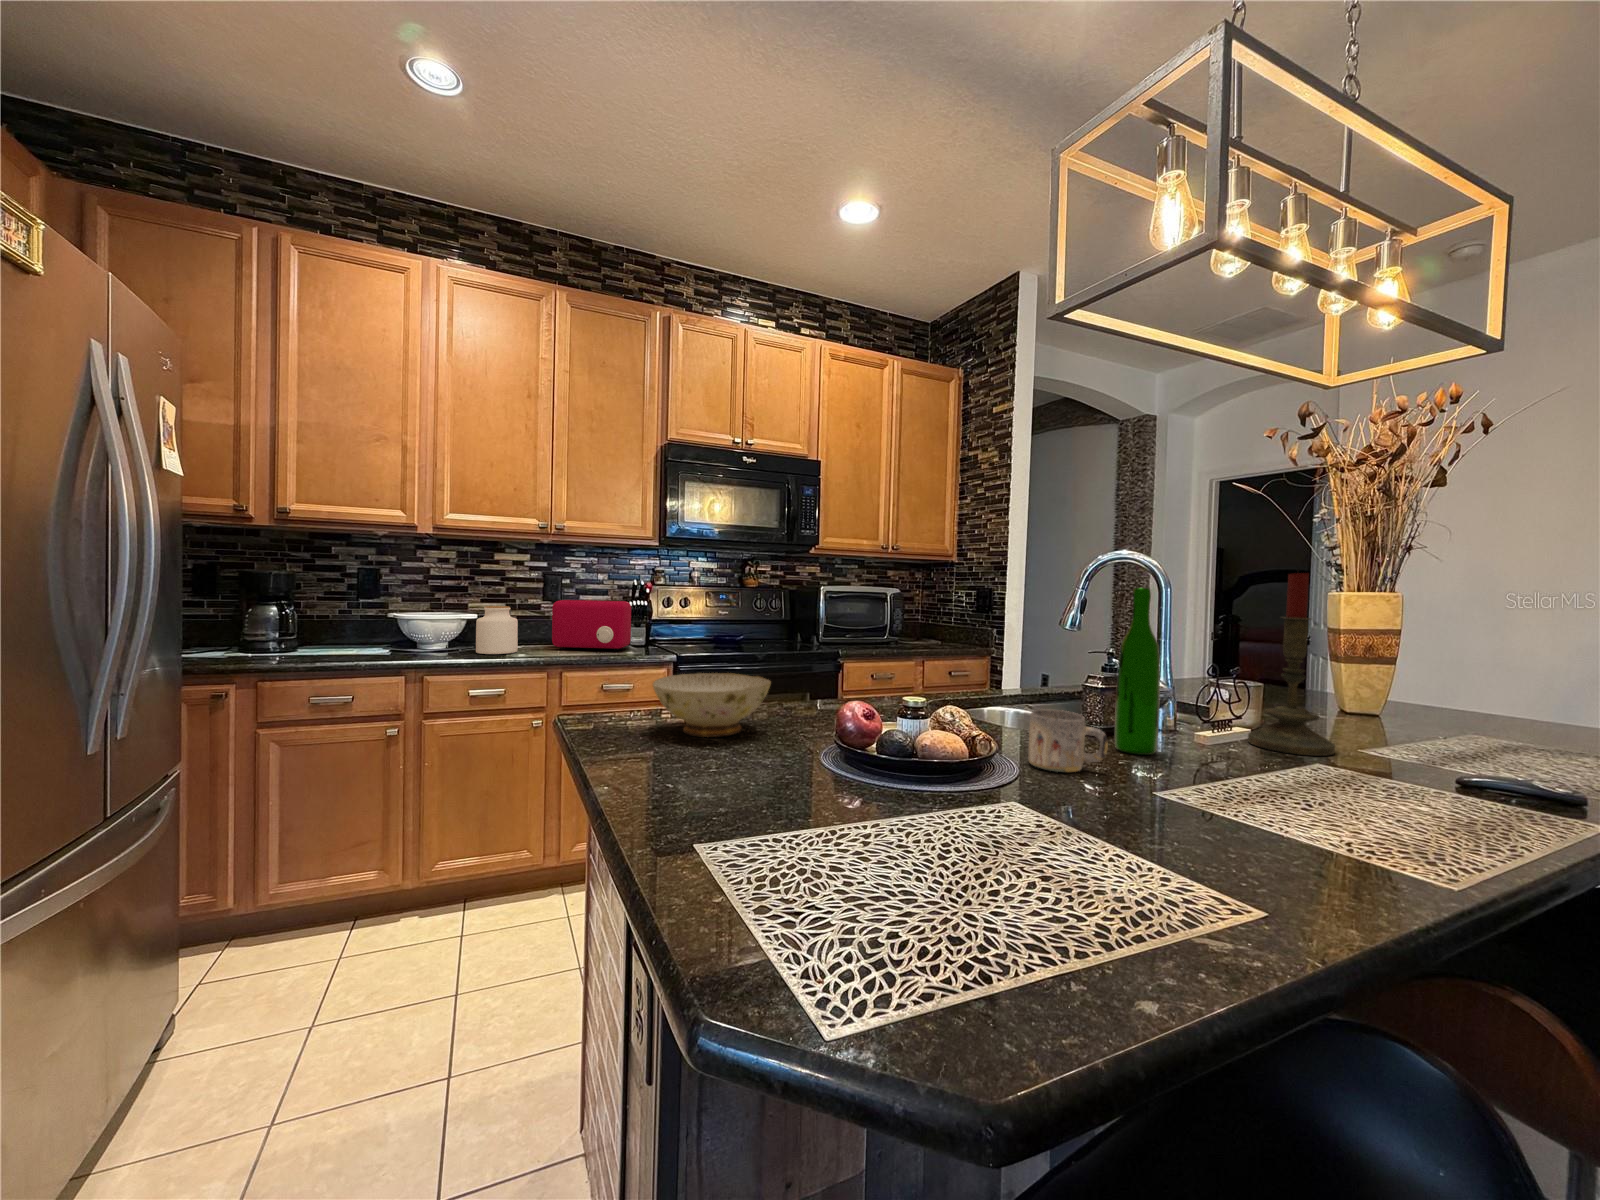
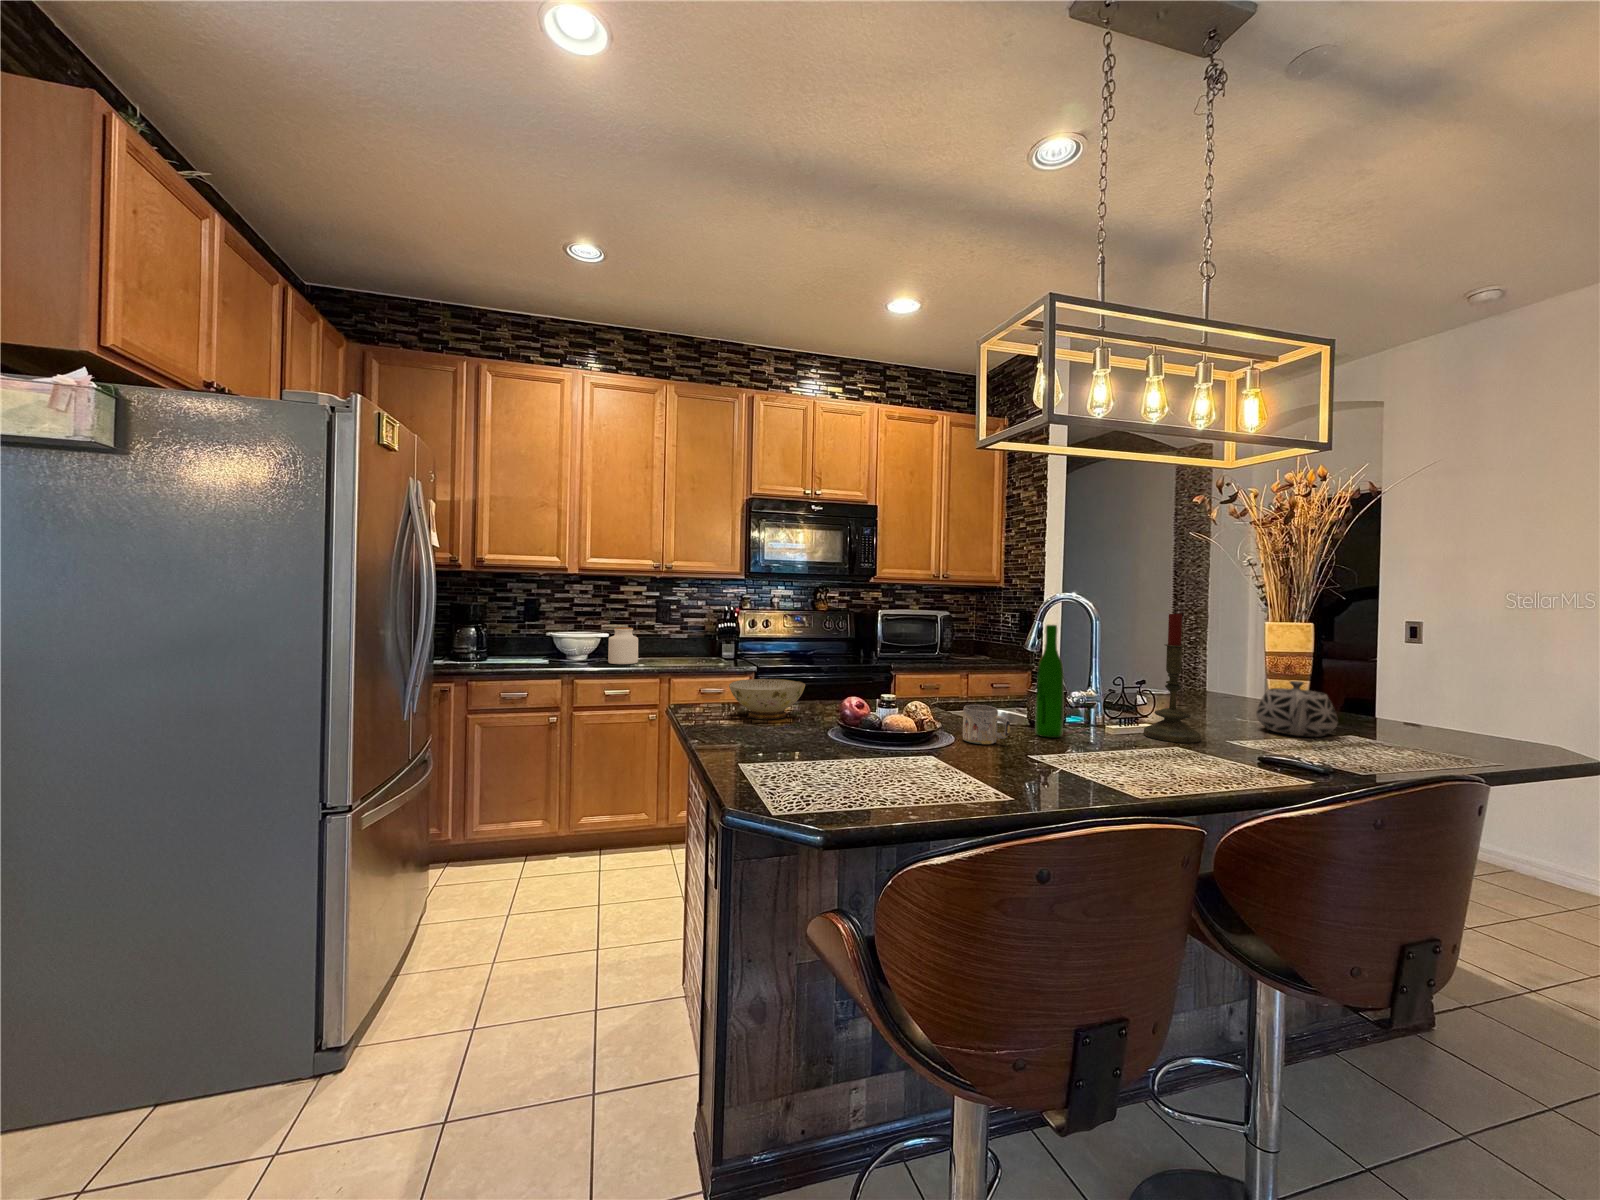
toaster: present [552,600,631,651] -> none [663,622,723,663]
teapot: none [1357,665,1475,739] -> present [1256,681,1338,737]

